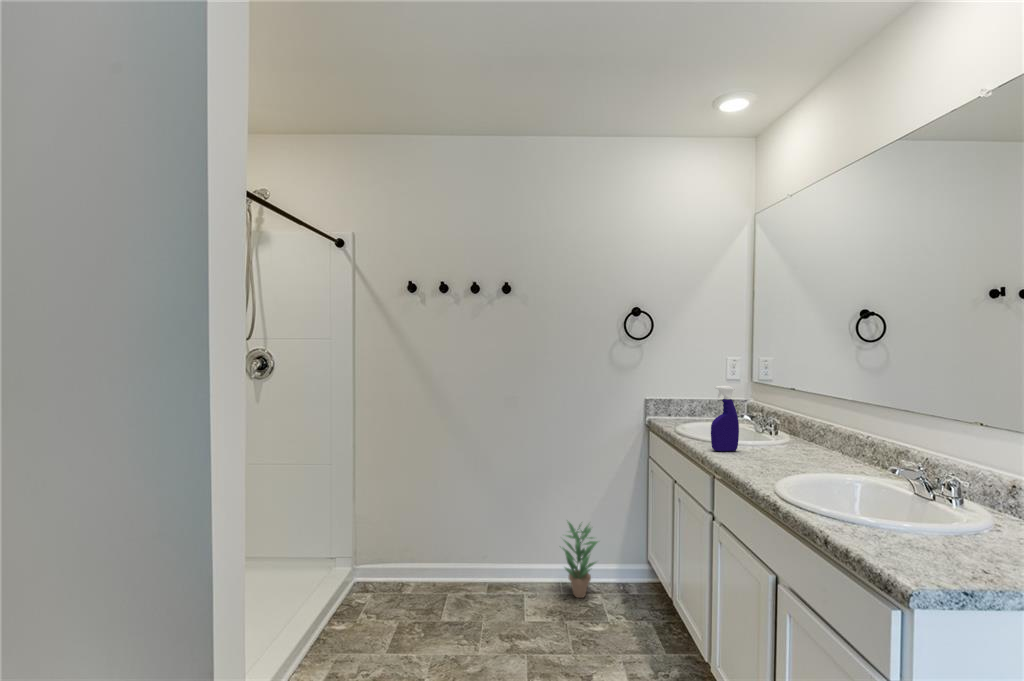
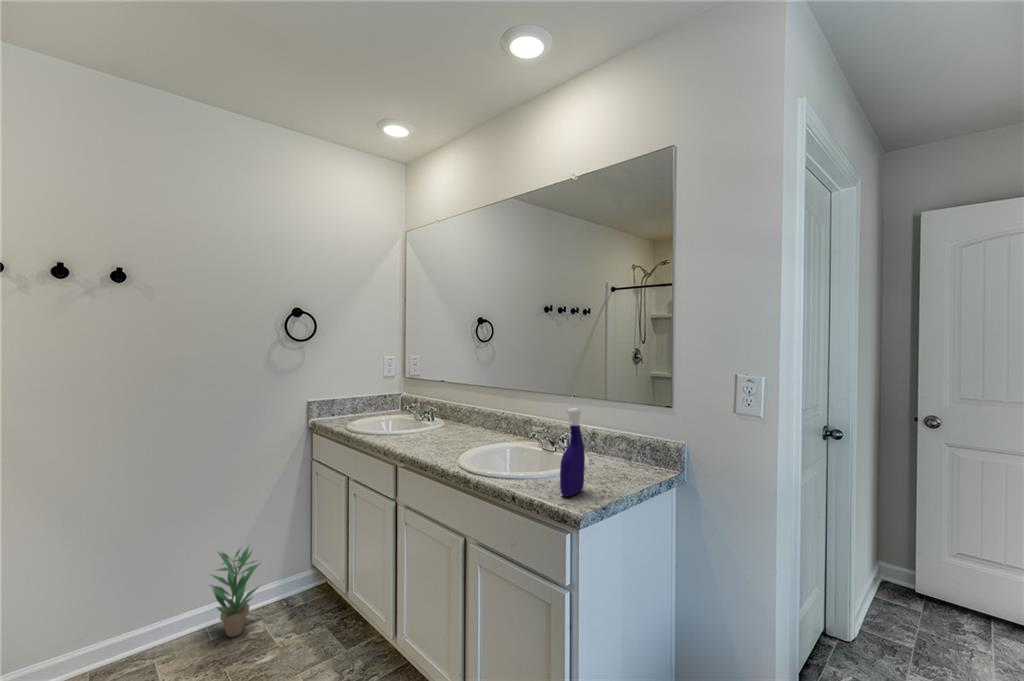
spray bottle: present [711,386,739,451] -> present [560,408,585,496]

